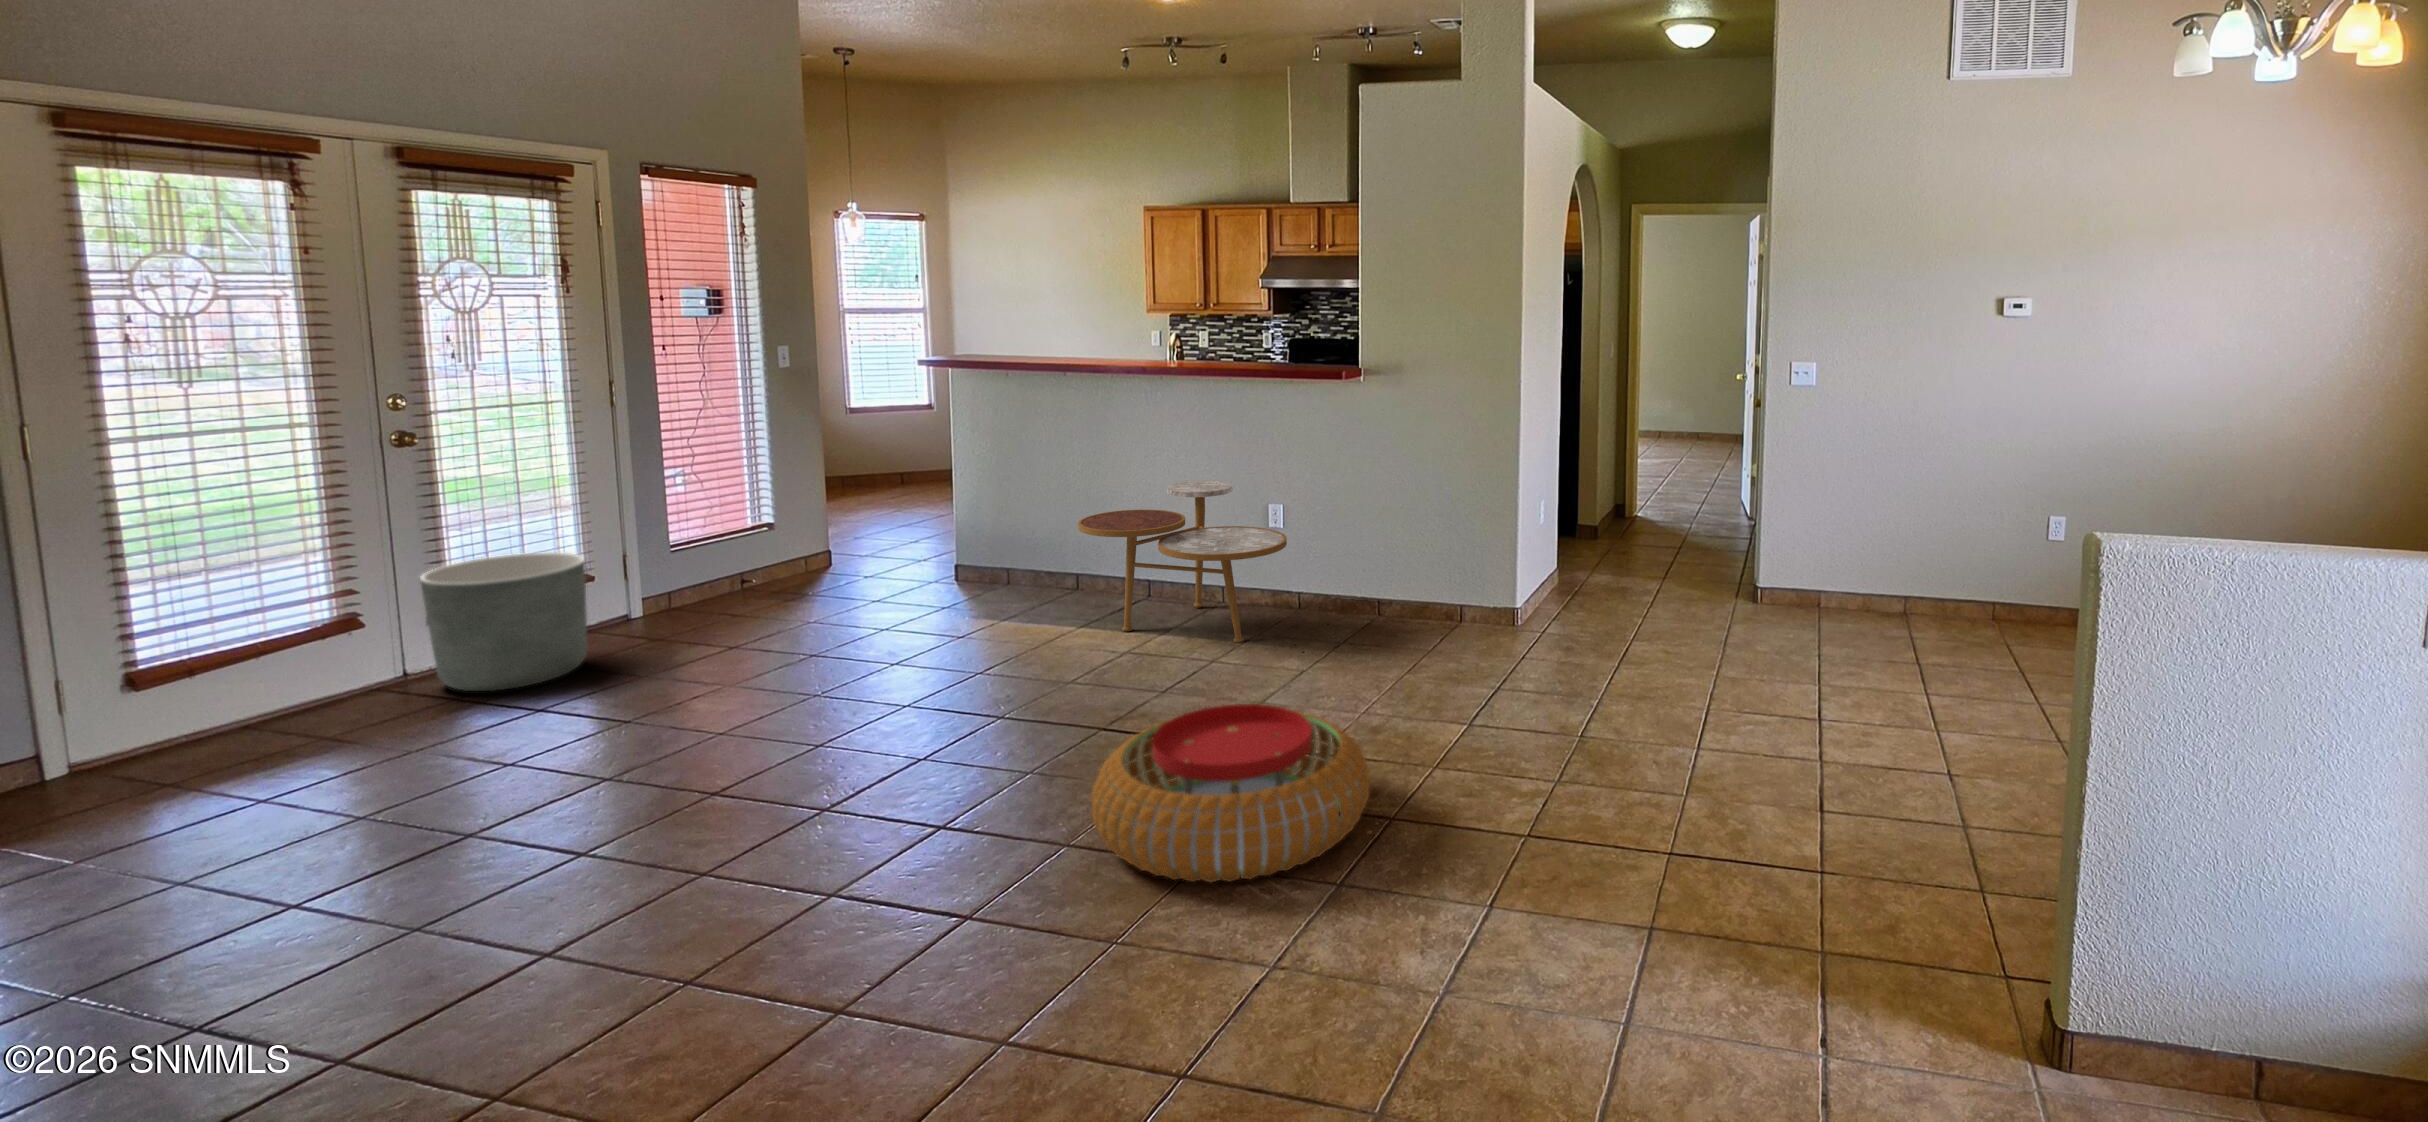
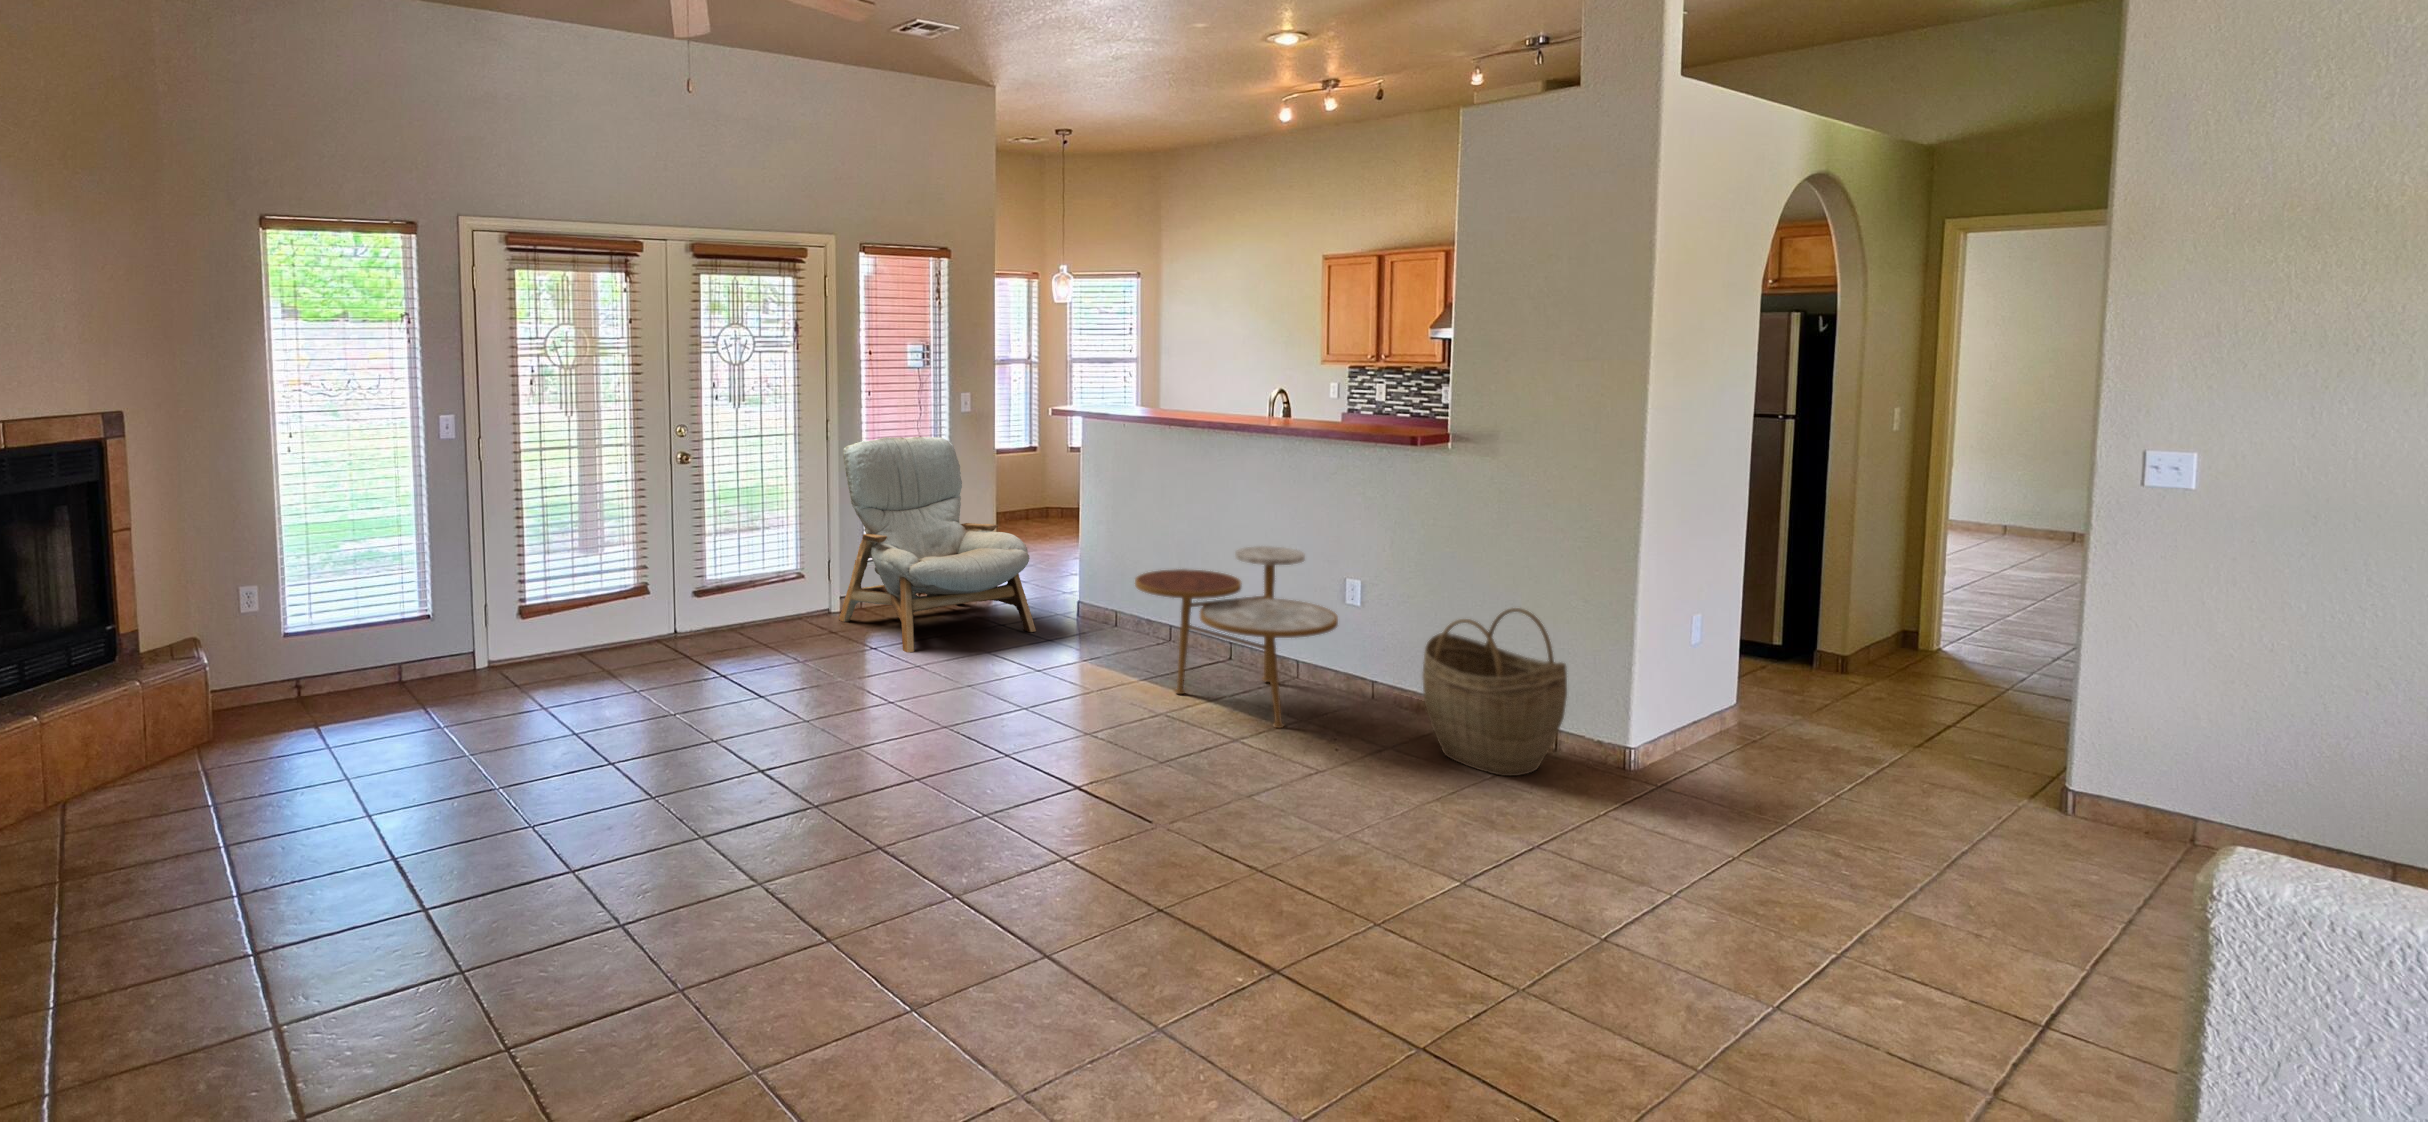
armchair: none [643,397,924,646] -> present [839,437,1036,653]
woven basket: none [1363,507,1474,643] -> present [1422,608,1567,776]
planter: present [420,552,587,691] -> none [684,551,782,654]
pouf: present [1091,704,1370,882] -> none [972,790,1265,989]

